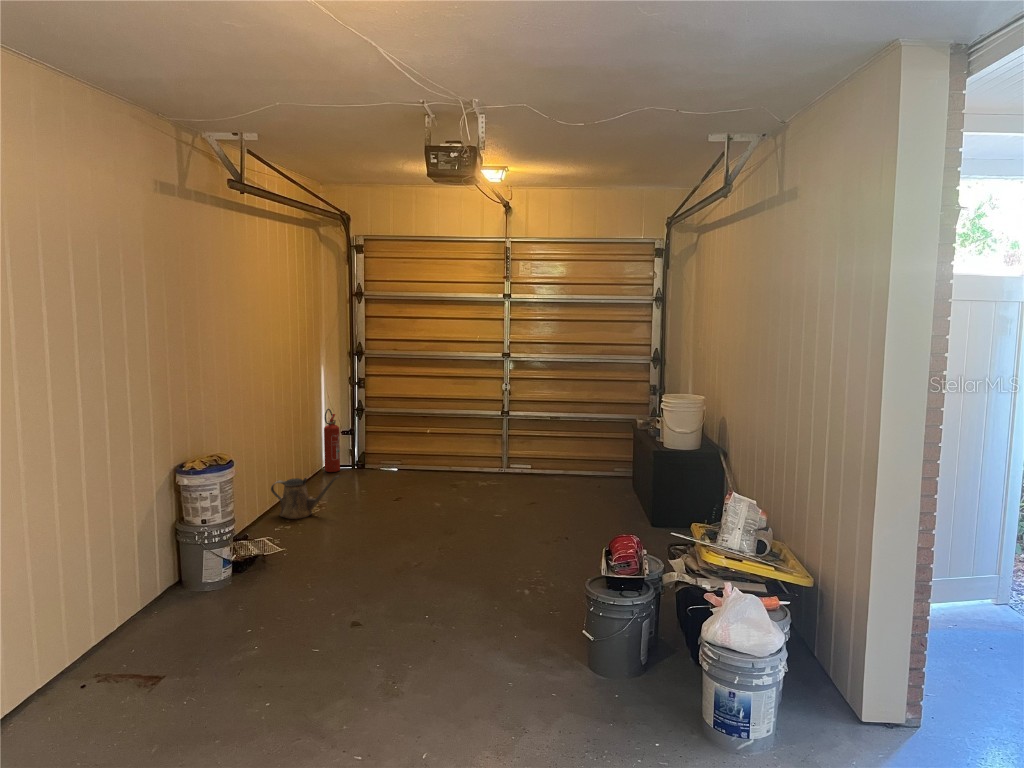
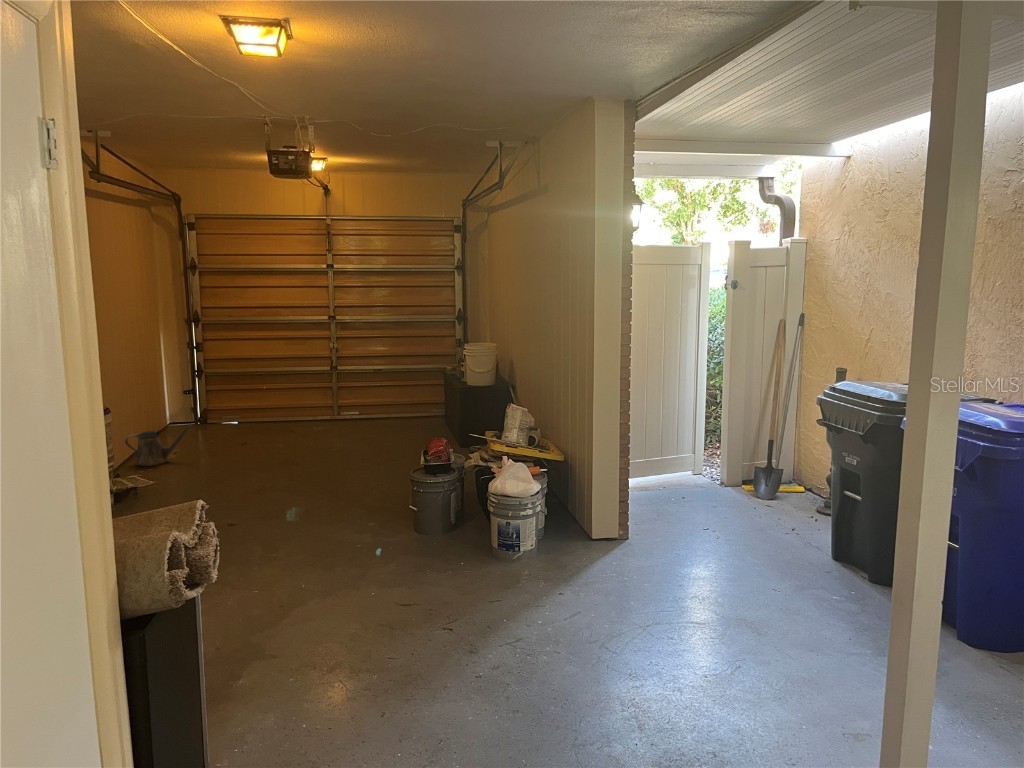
fire extinguisher: present [324,409,340,472] -> none [166,371,185,429]

